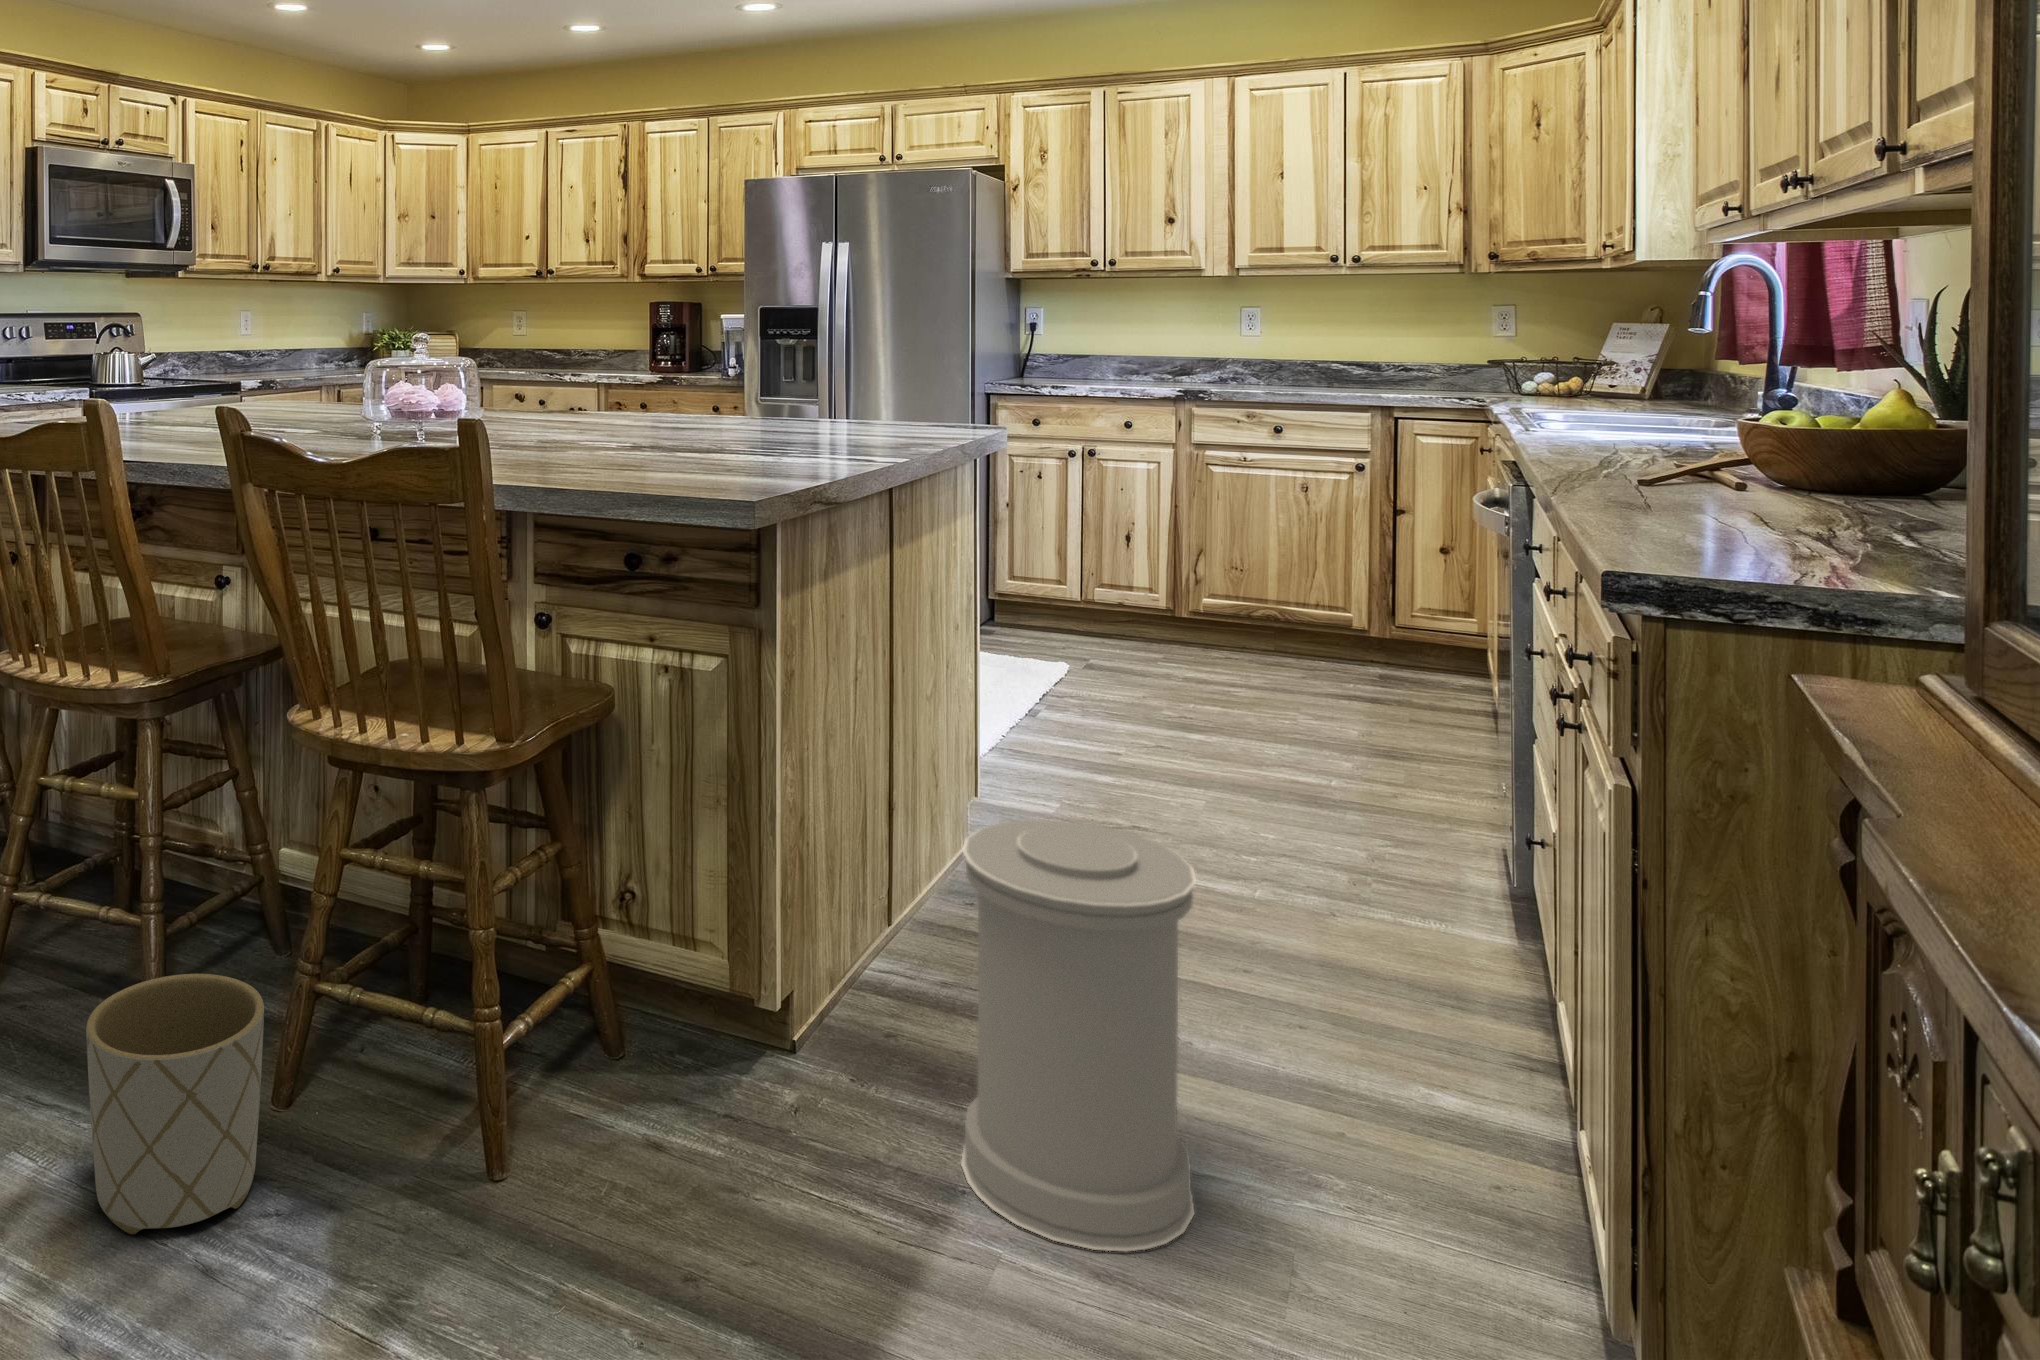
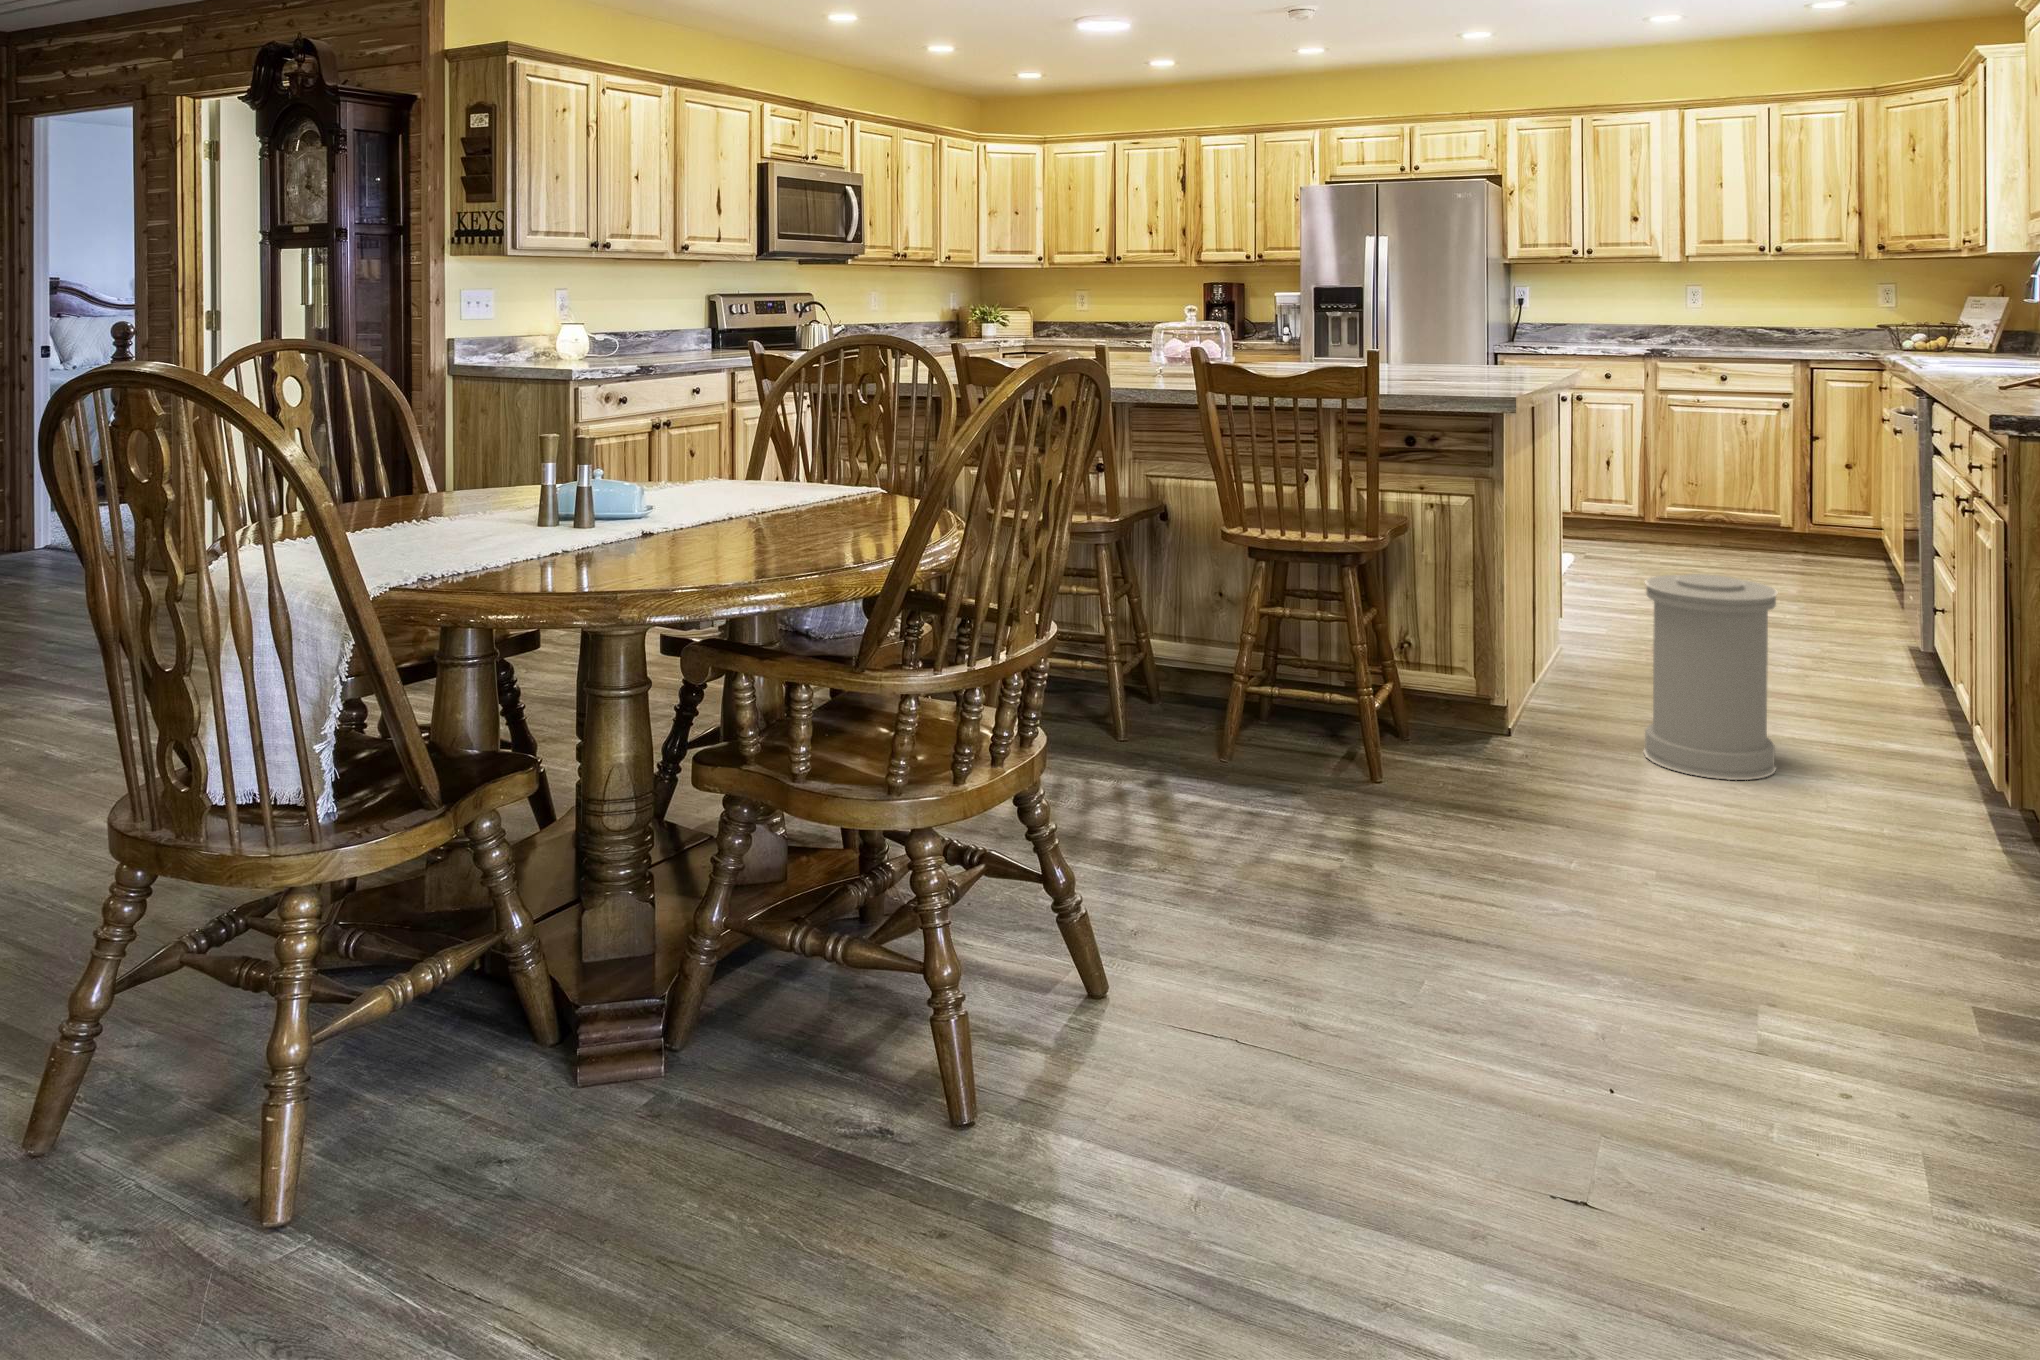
planter: present [86,974,264,1234] -> none [1184,665,1280,787]

